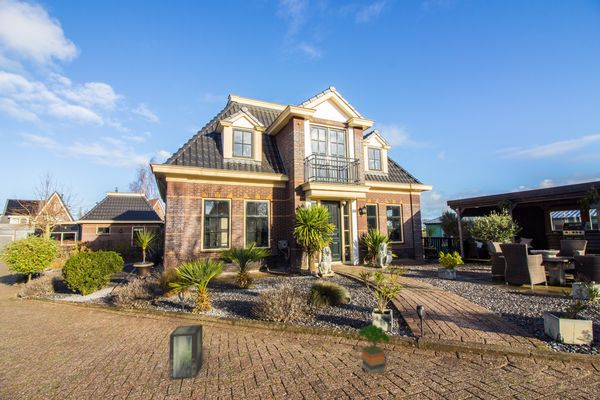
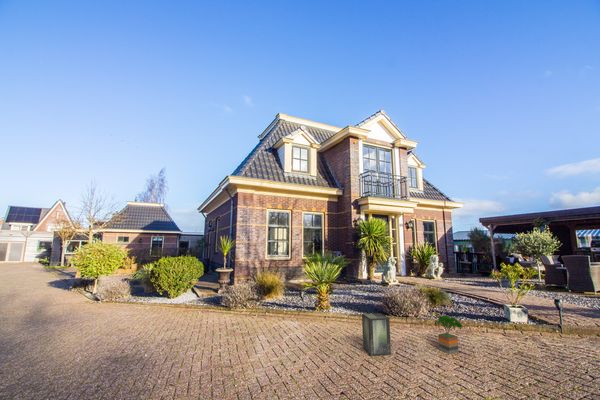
potted tree: present [359,325,390,374] -> present [435,315,462,354]

